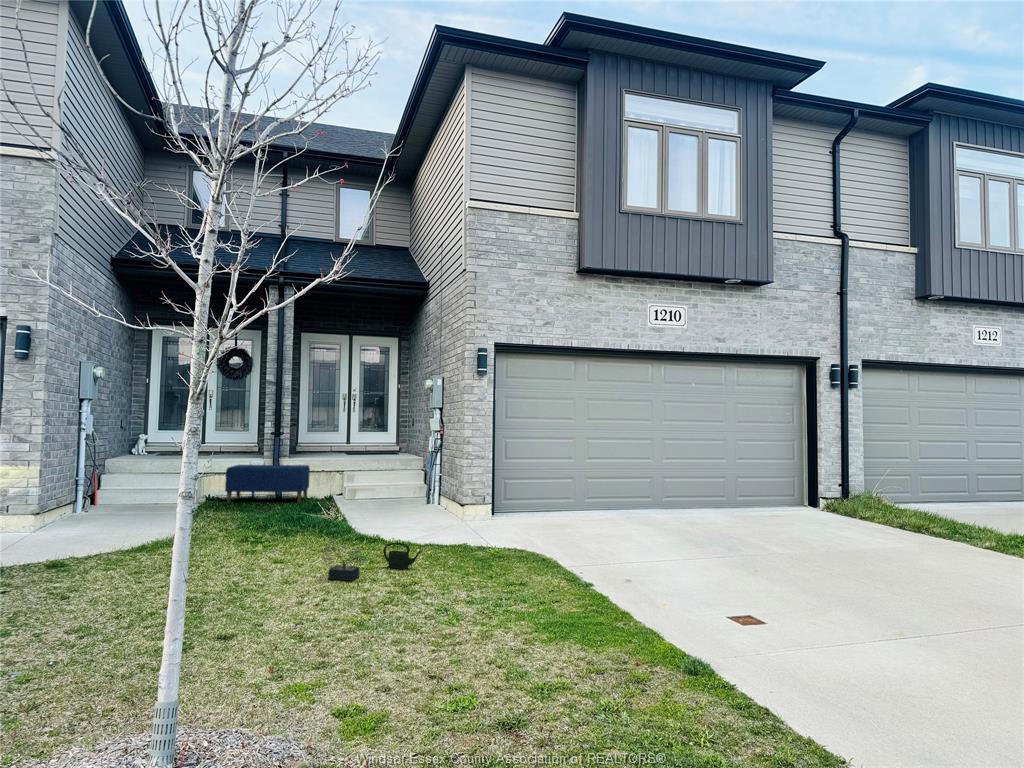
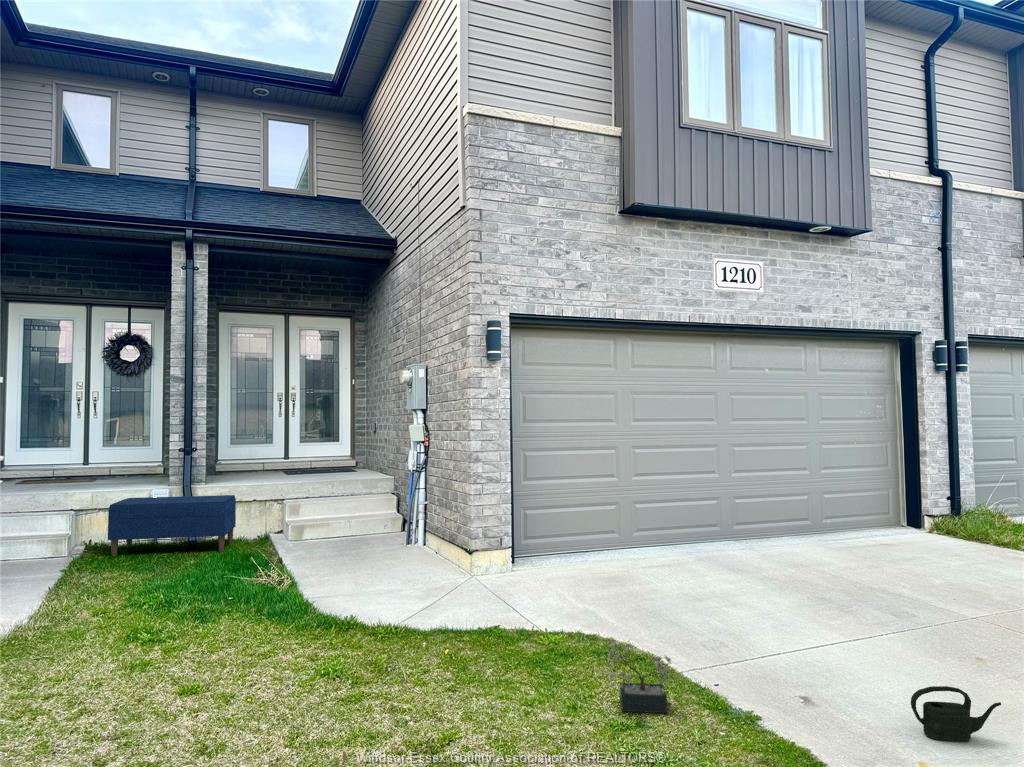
decorative plant: present [322,540,364,581] -> present [601,638,678,713]
watering can: present [383,543,423,569] -> present [911,686,1001,741]

